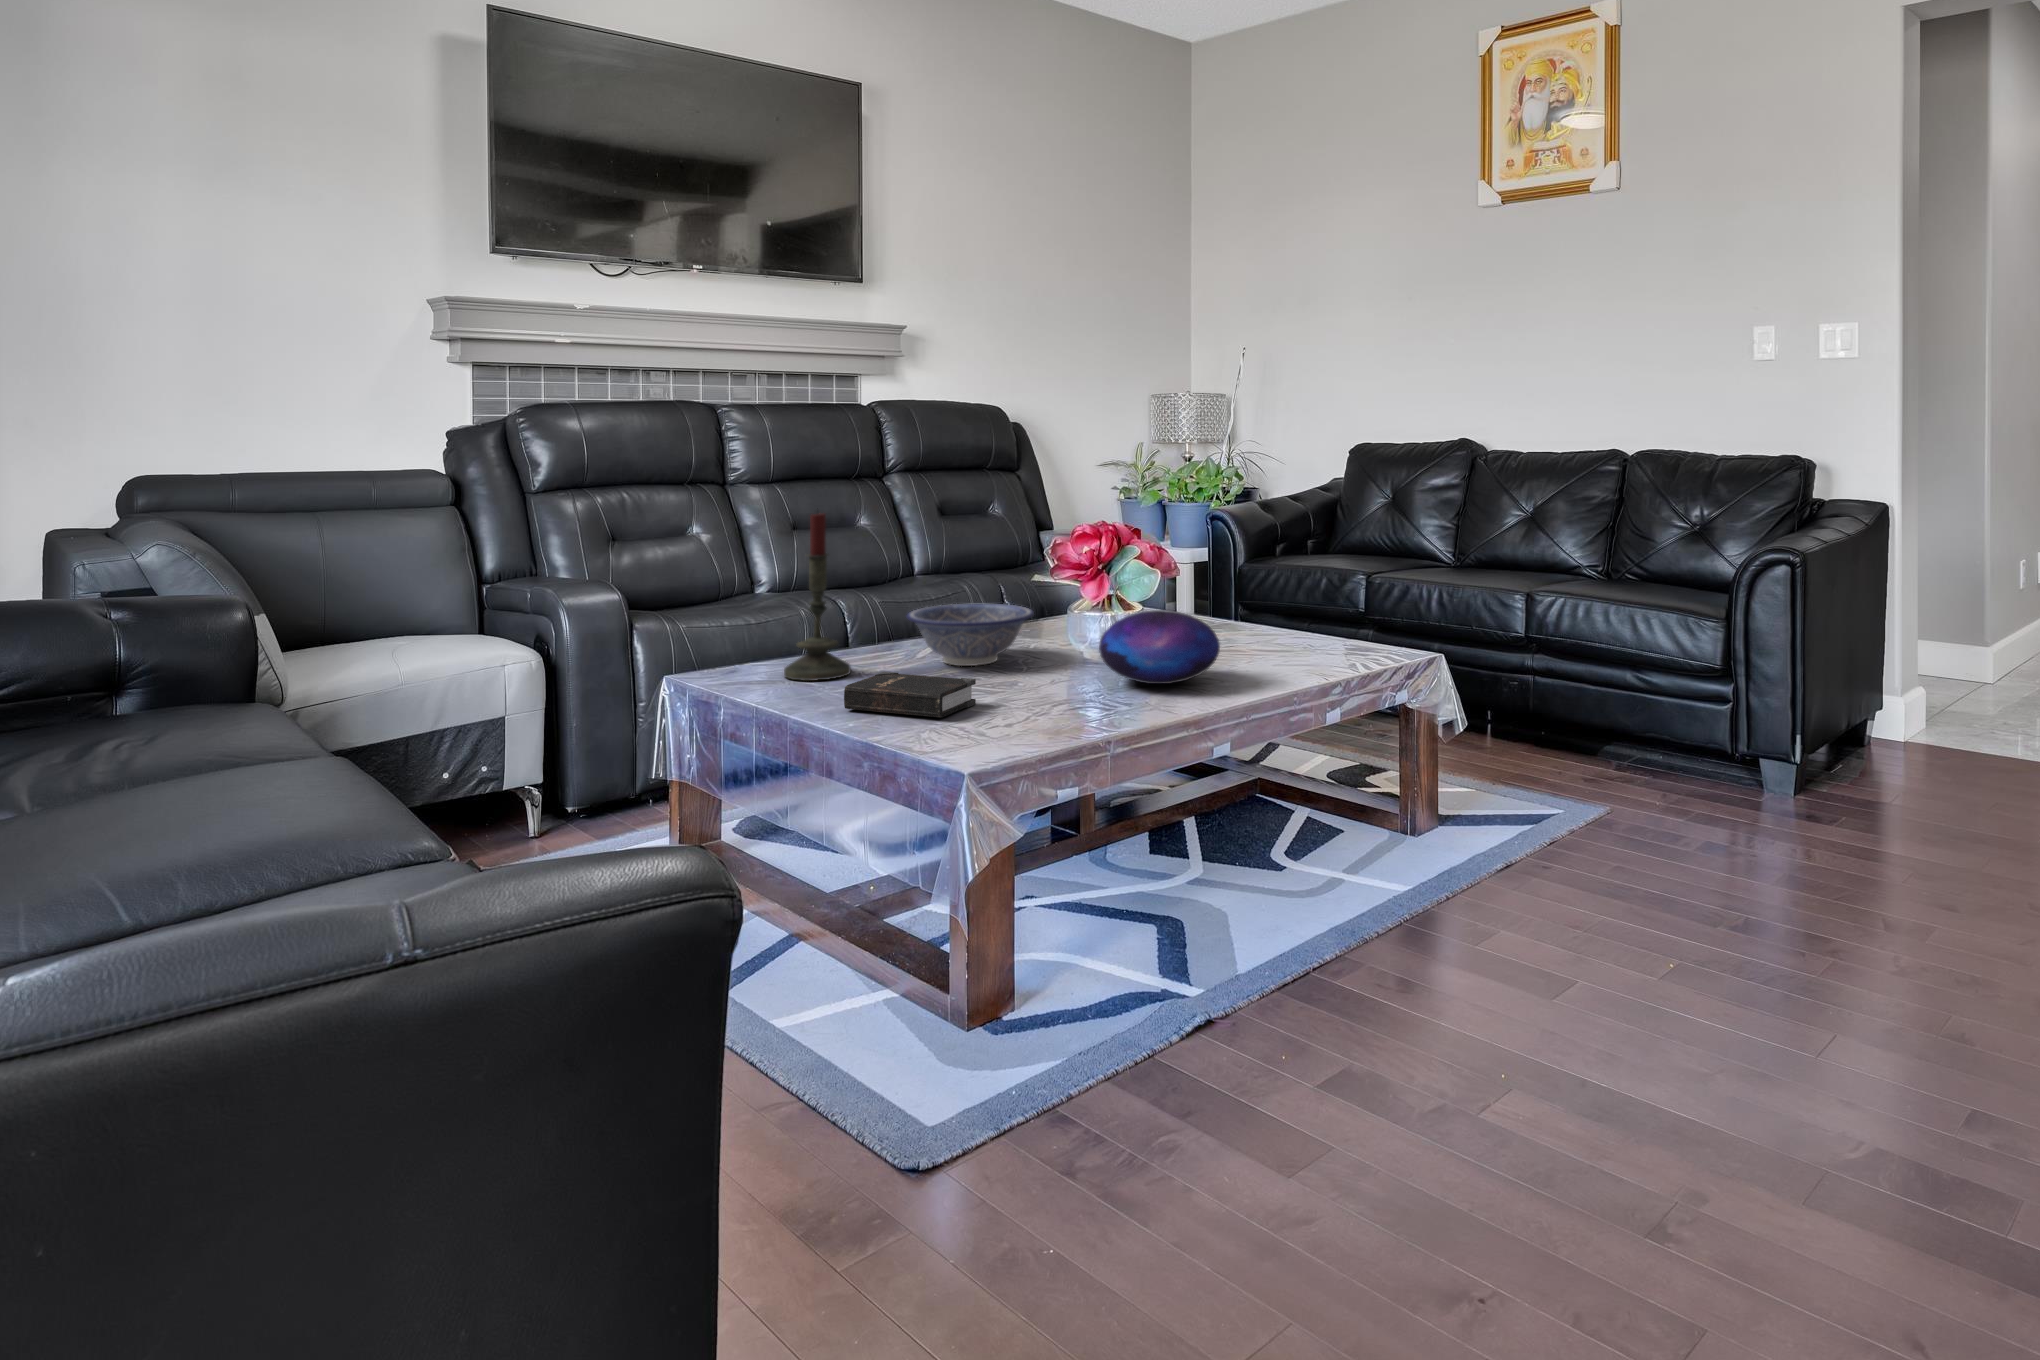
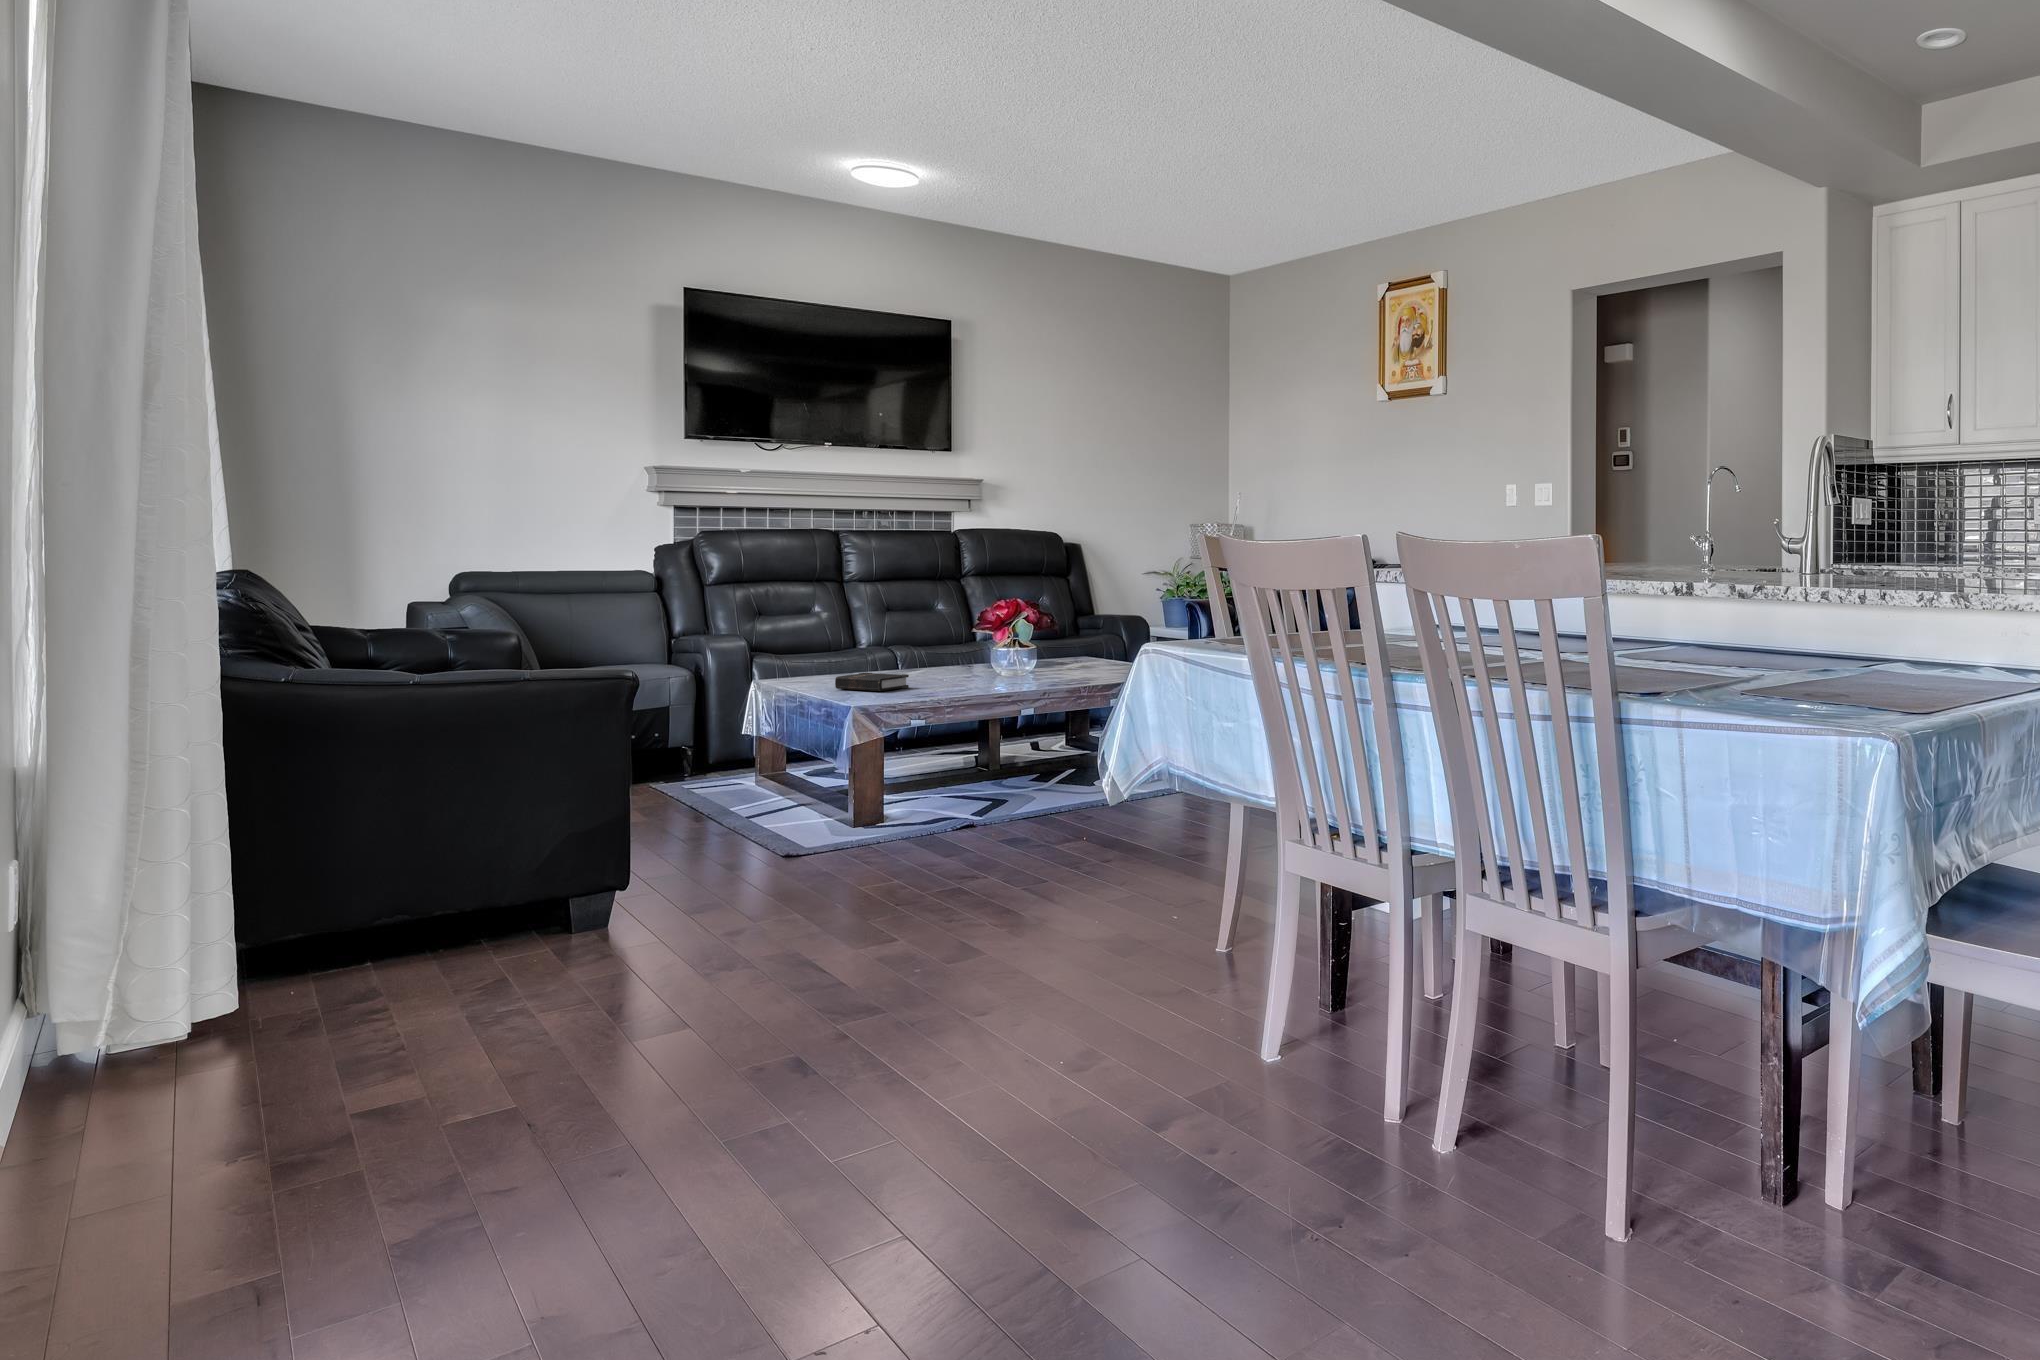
candle: present [784,513,851,681] -> none [822,589,862,680]
decorative bowl: present [906,603,1034,666] -> none [897,644,974,676]
decorative orb: present [1099,610,1220,684] -> none [988,643,1058,681]

